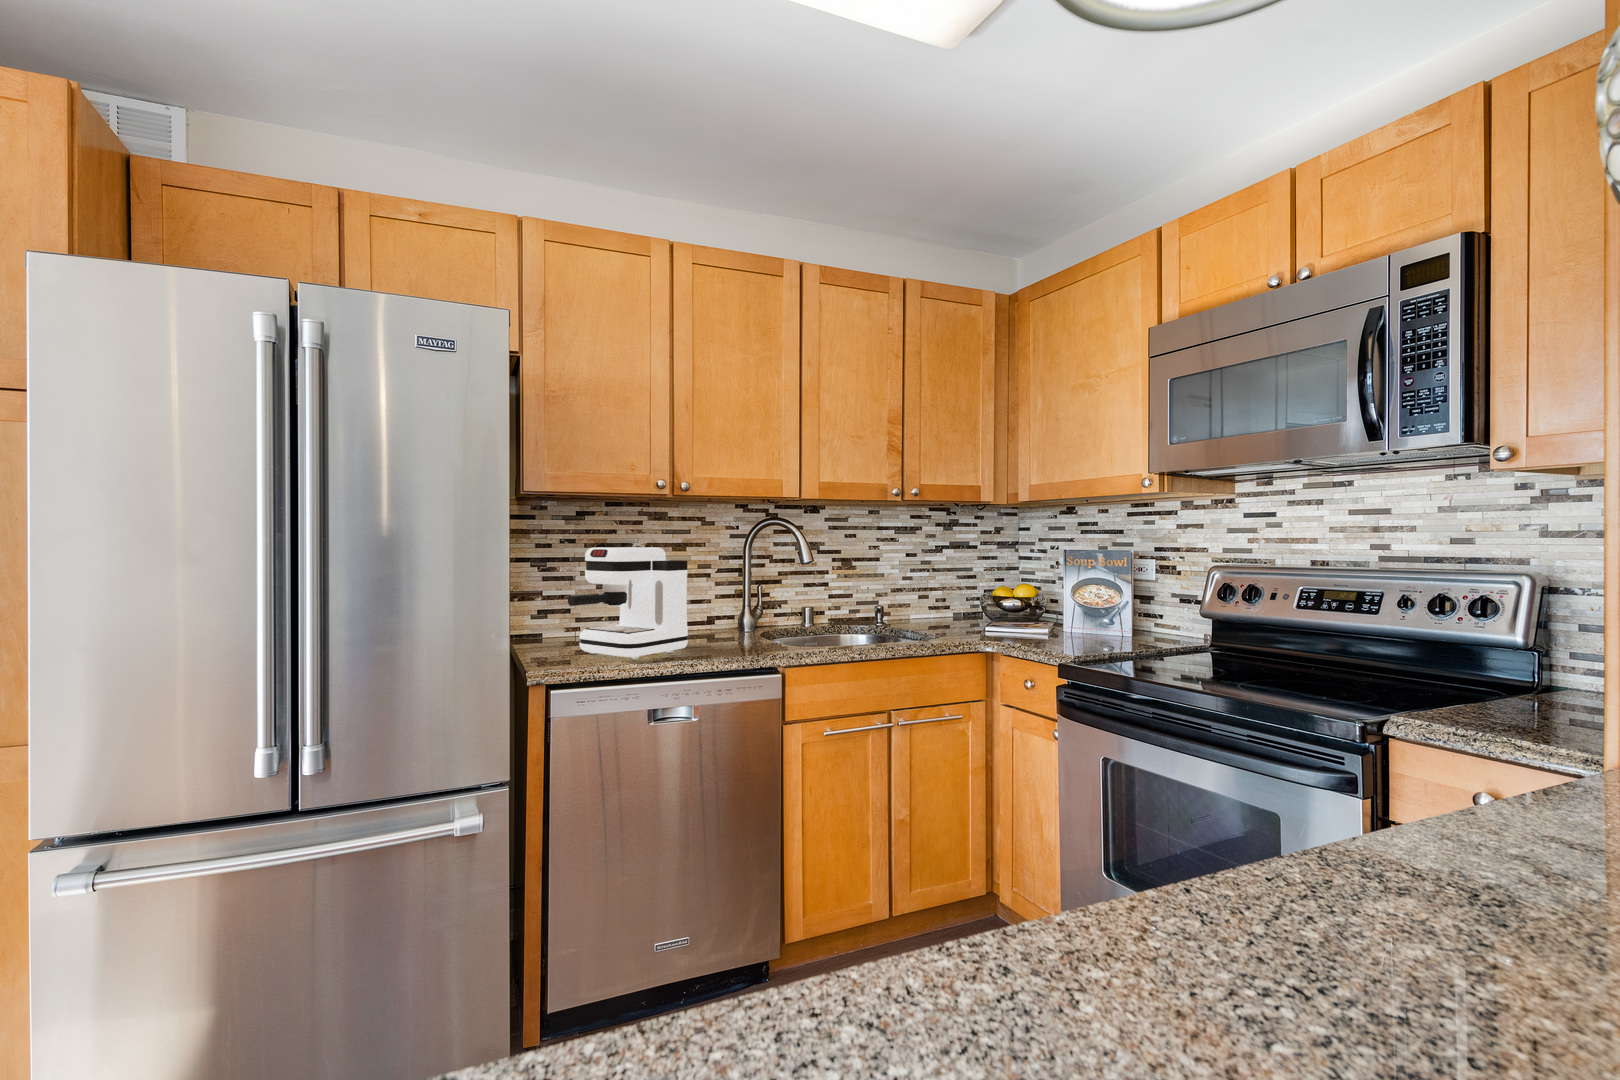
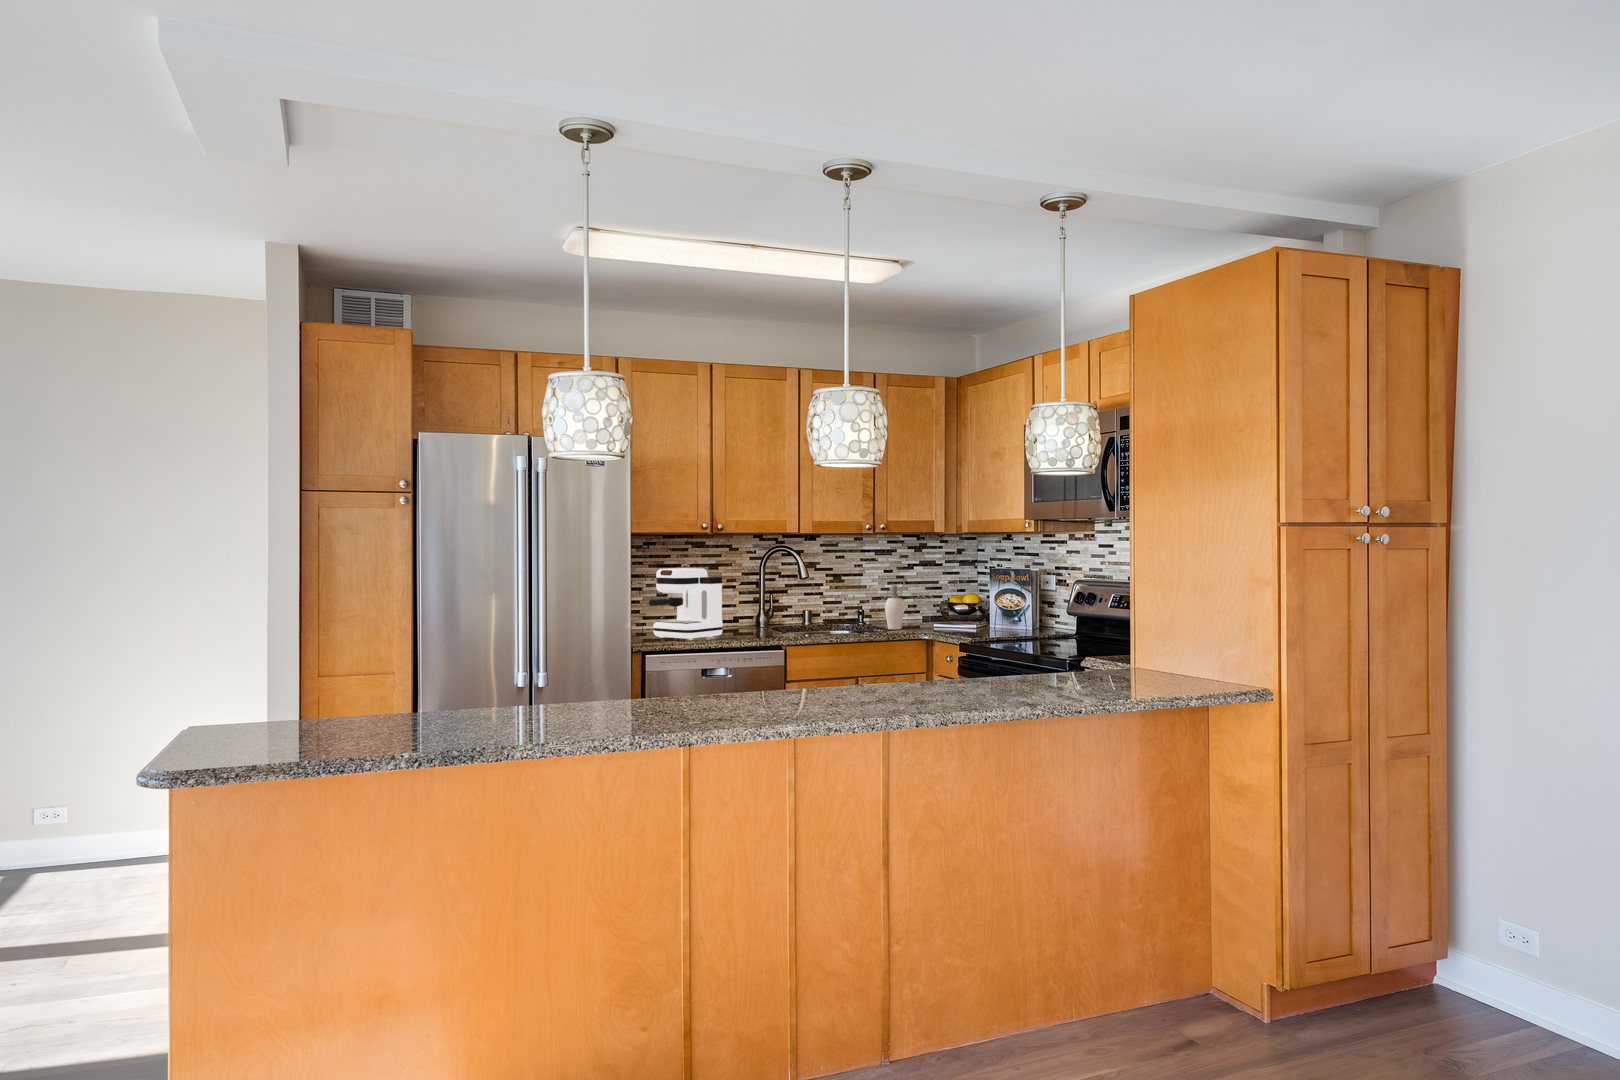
soap dispenser: none [920,573,953,636] -> present [885,585,904,629]

